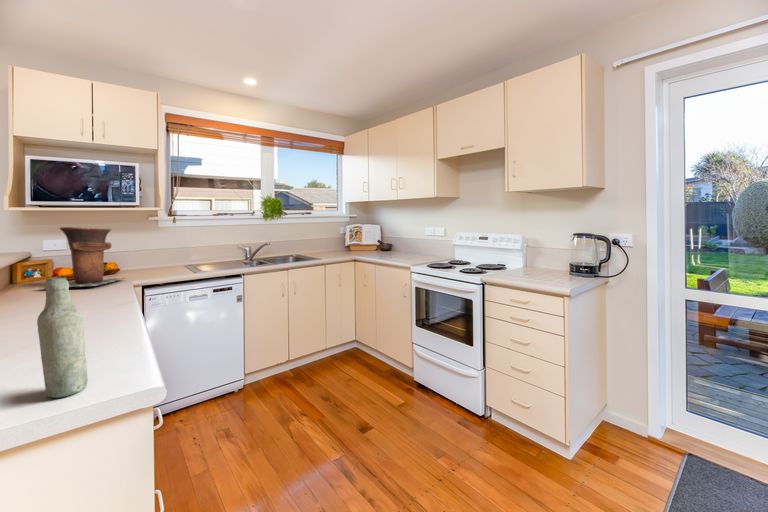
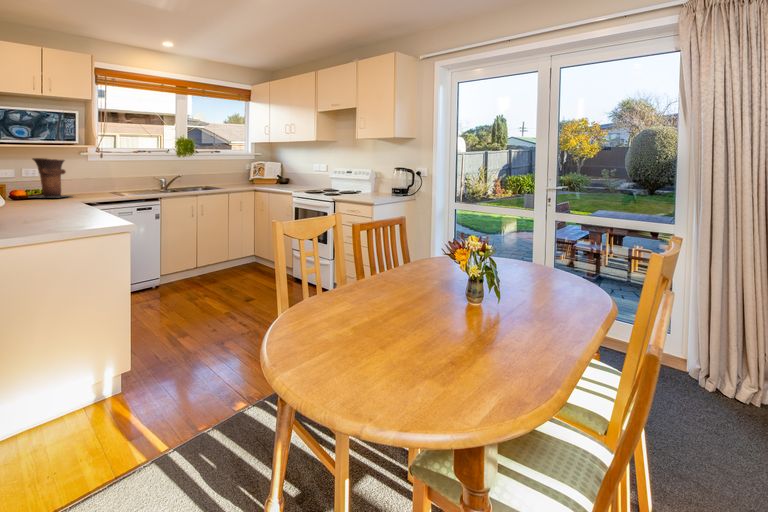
bottle: present [37,277,88,397] -> none [81,177,97,219]

